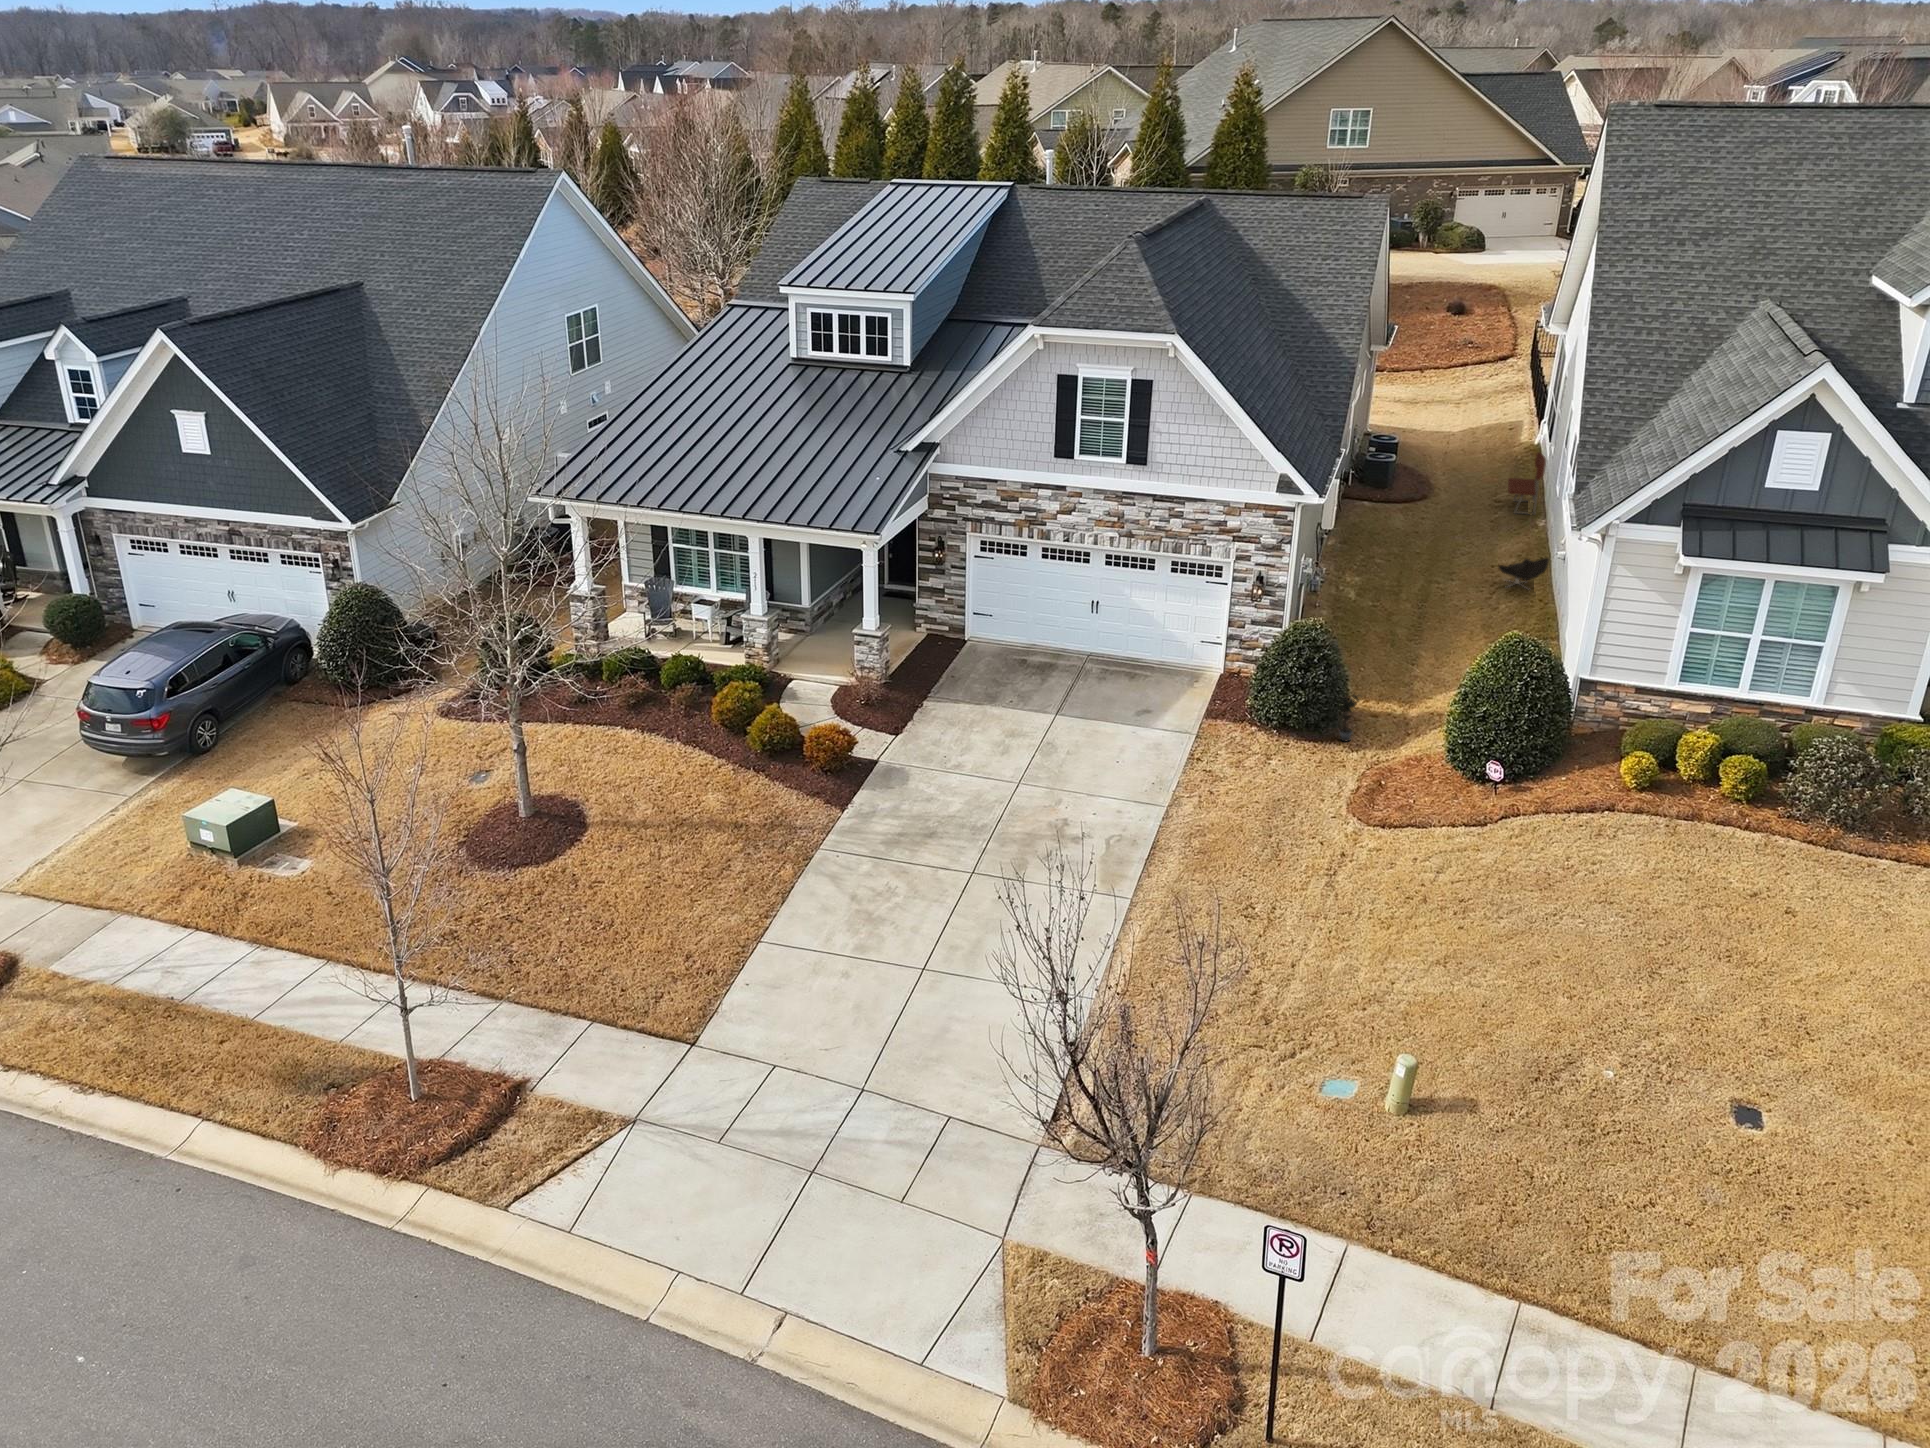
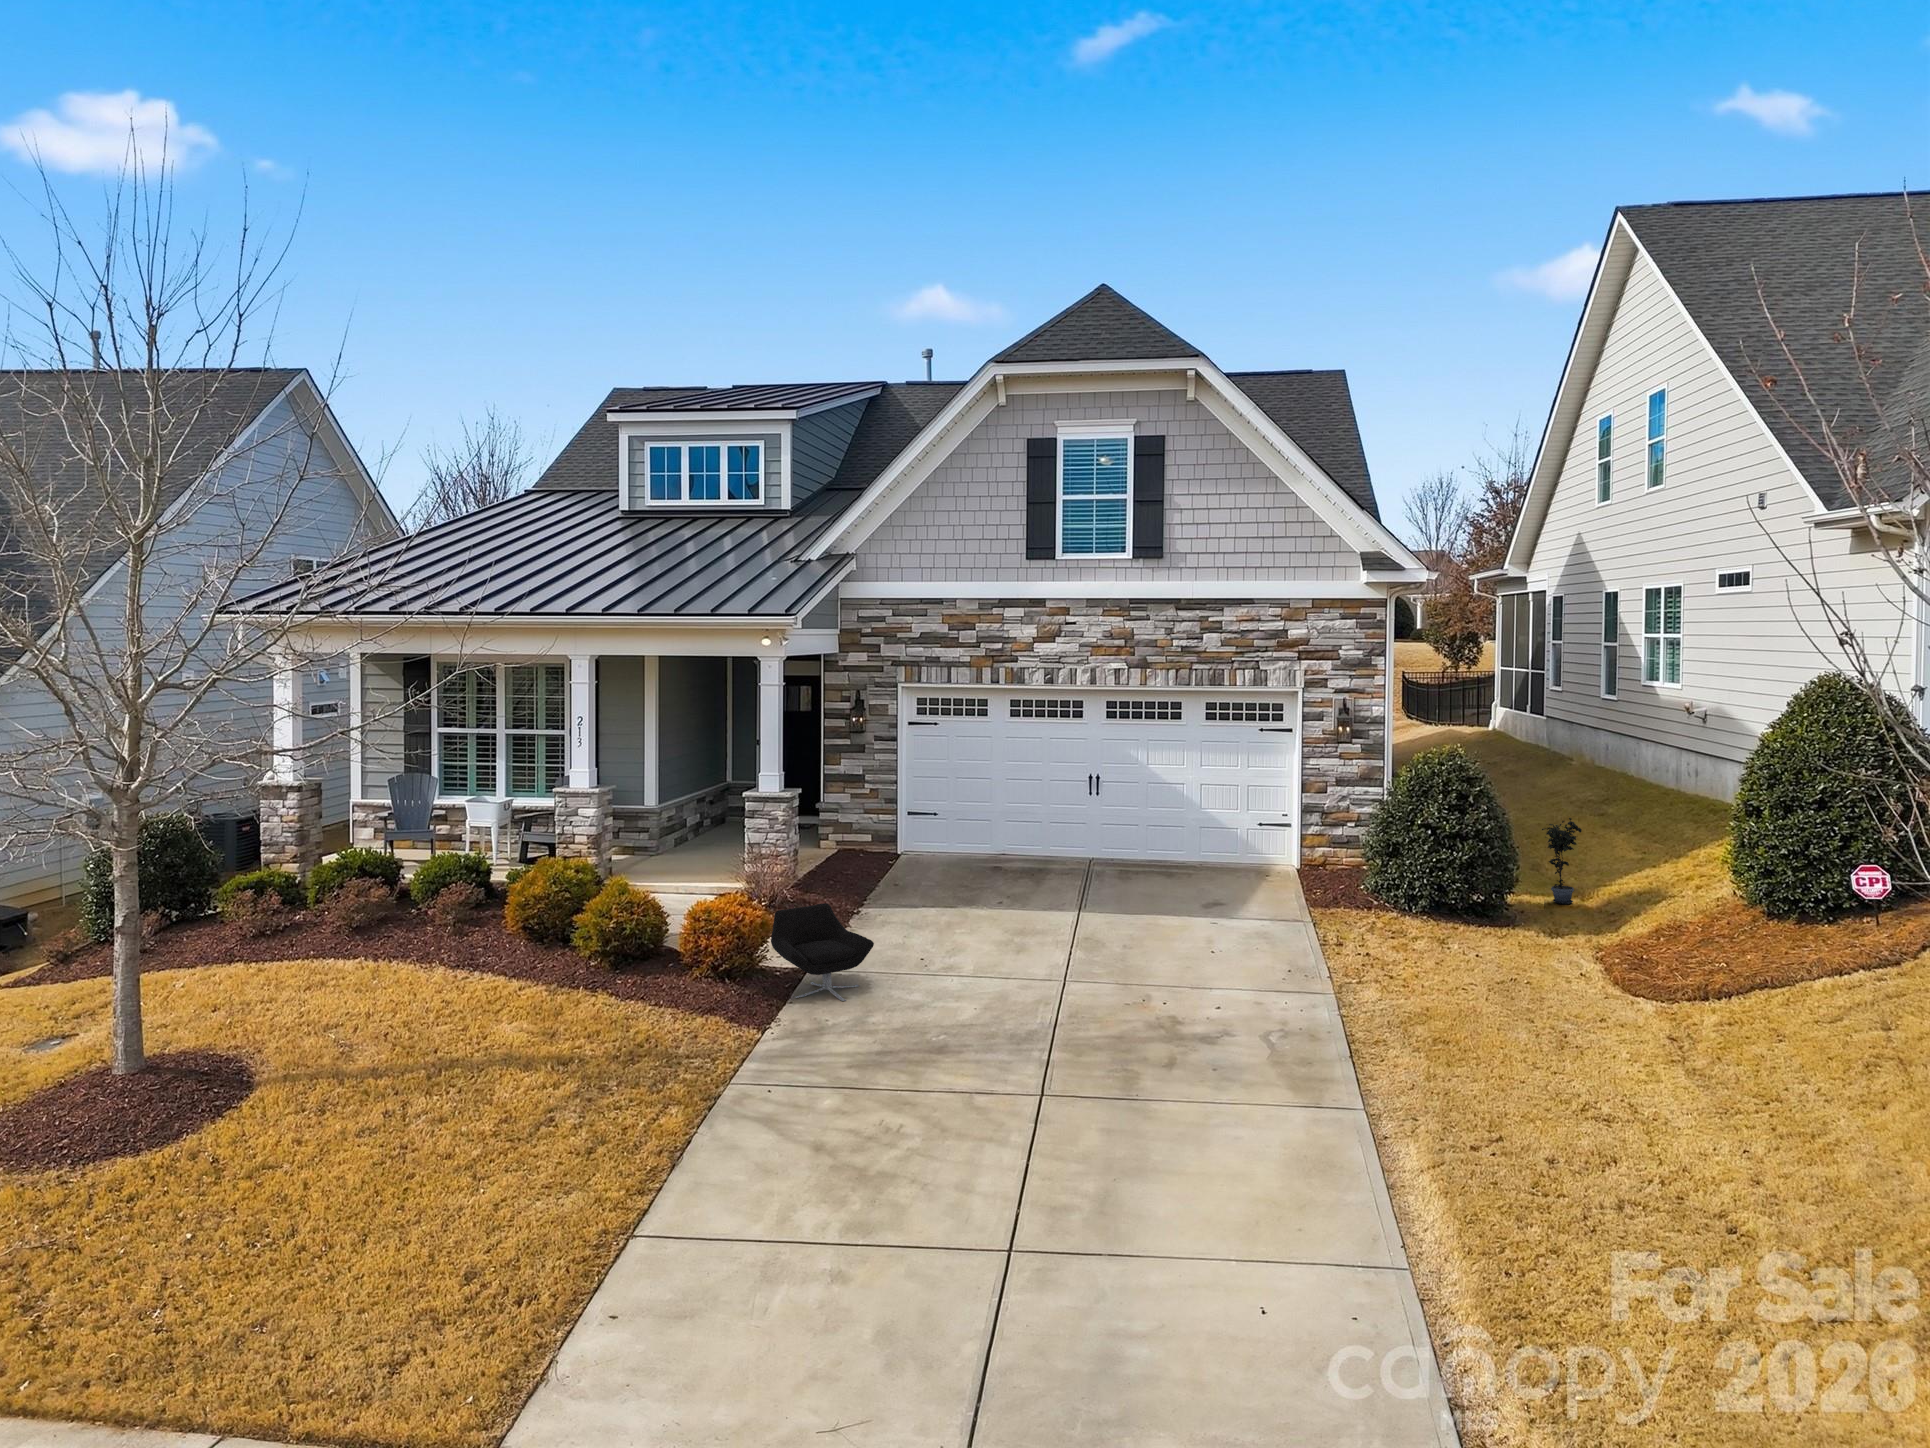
bench: present [1508,452,1546,514] -> none [1497,682,1547,750]
lounge chair: present [1499,558,1549,584] -> present [771,903,874,1001]

